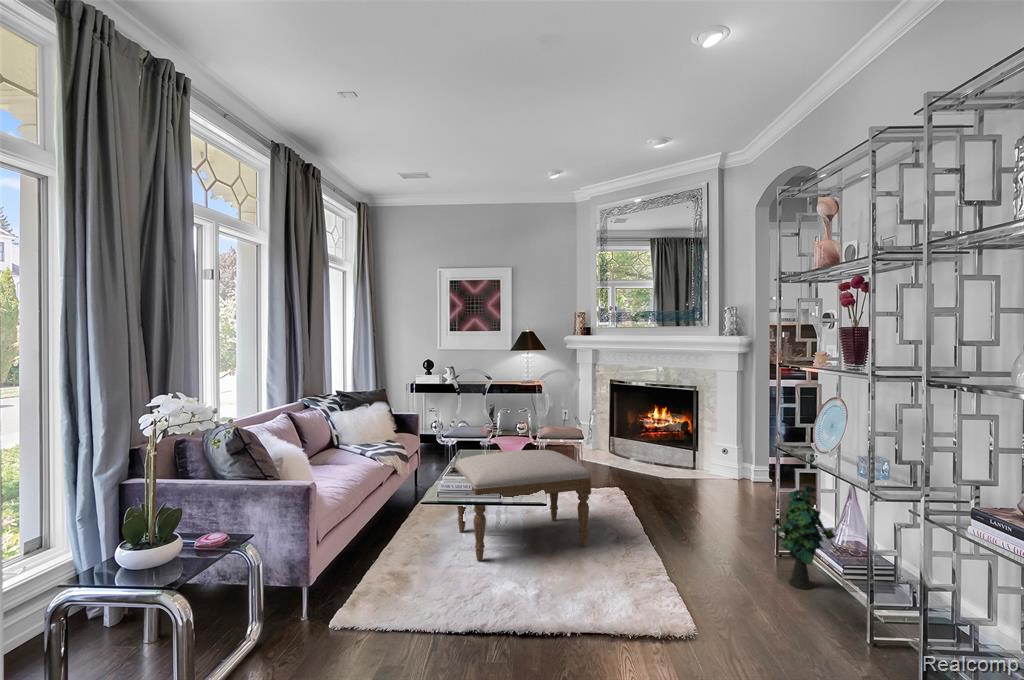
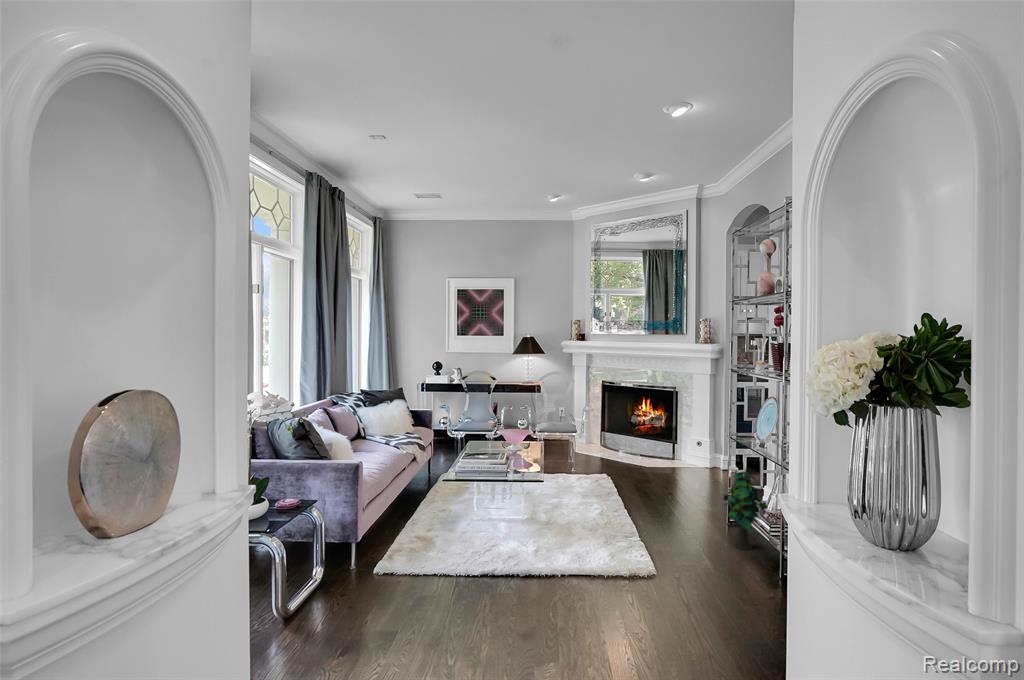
ottoman: present [455,450,591,562] -> none [466,441,579,530]

